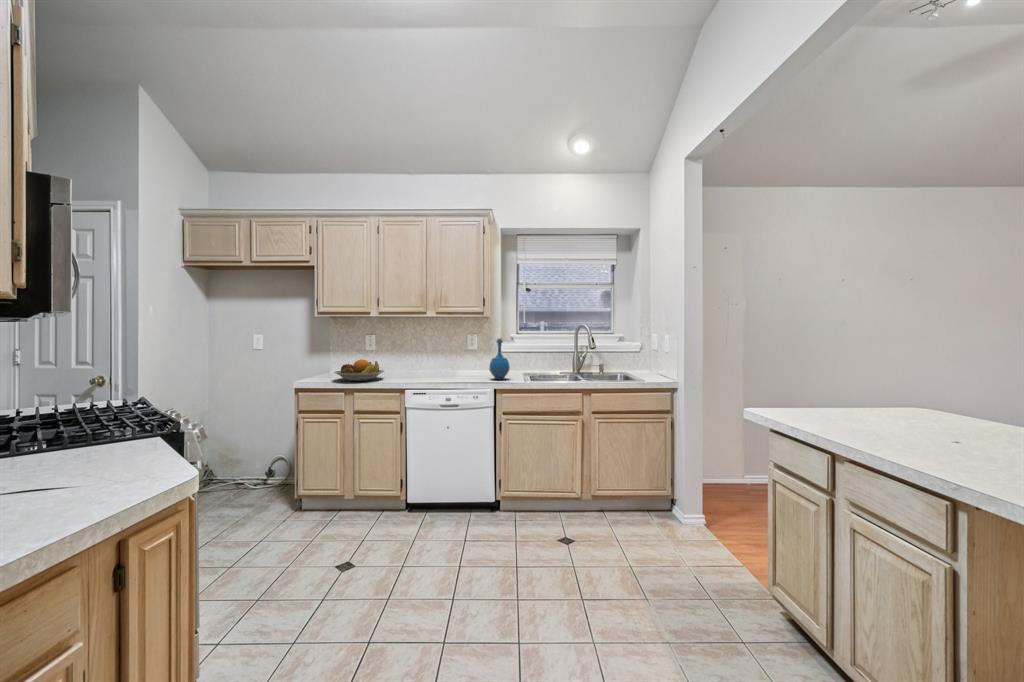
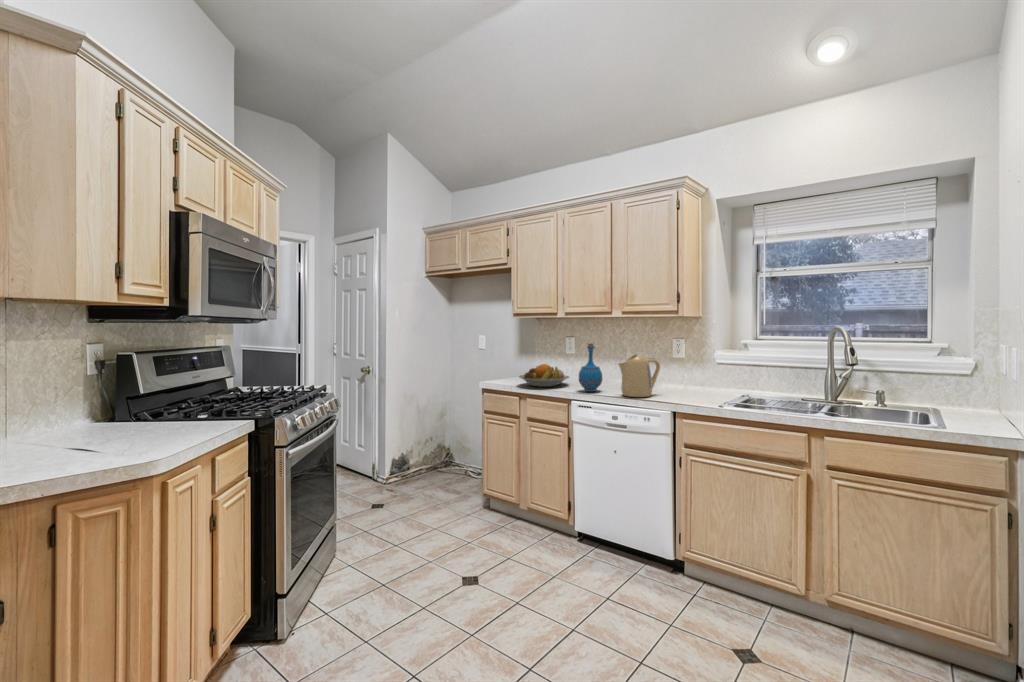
bottle: present [490,339,510,379] -> present [579,343,603,392]
kettle: none [442,347,471,382] -> present [618,355,660,397]

